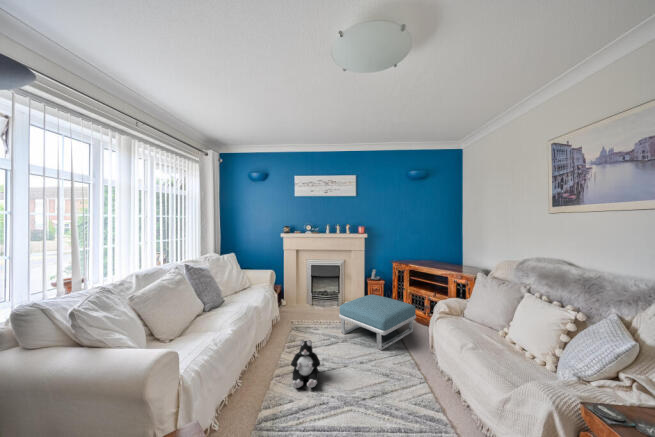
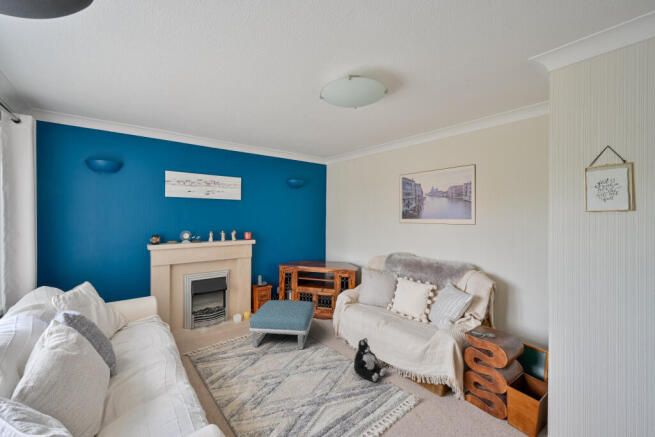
plush toy: present [291,340,320,388] -> present [354,338,386,381]

